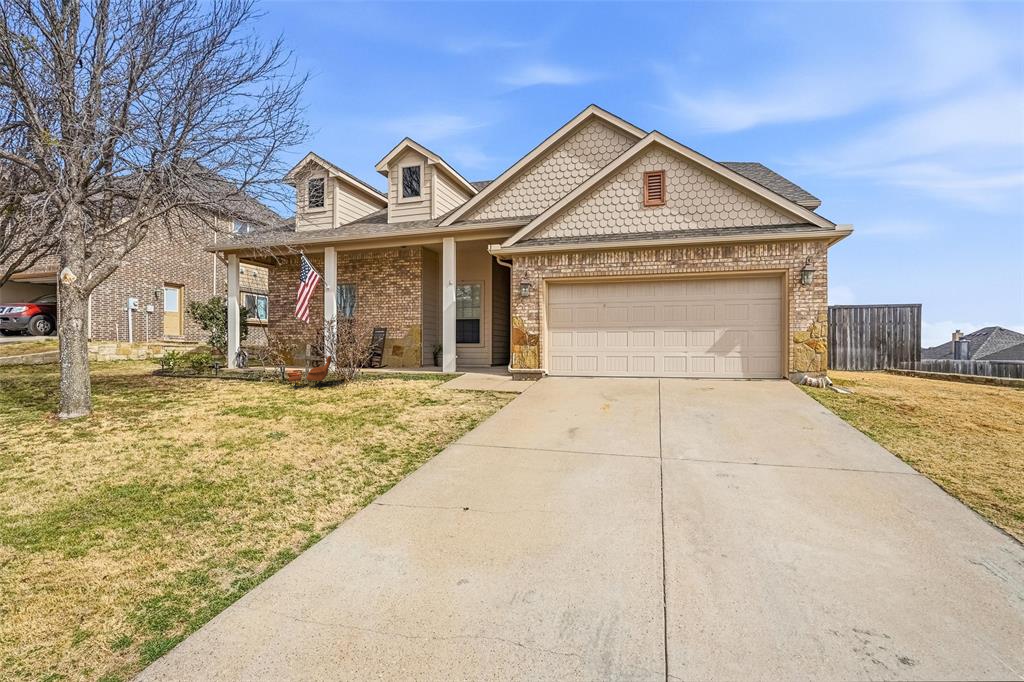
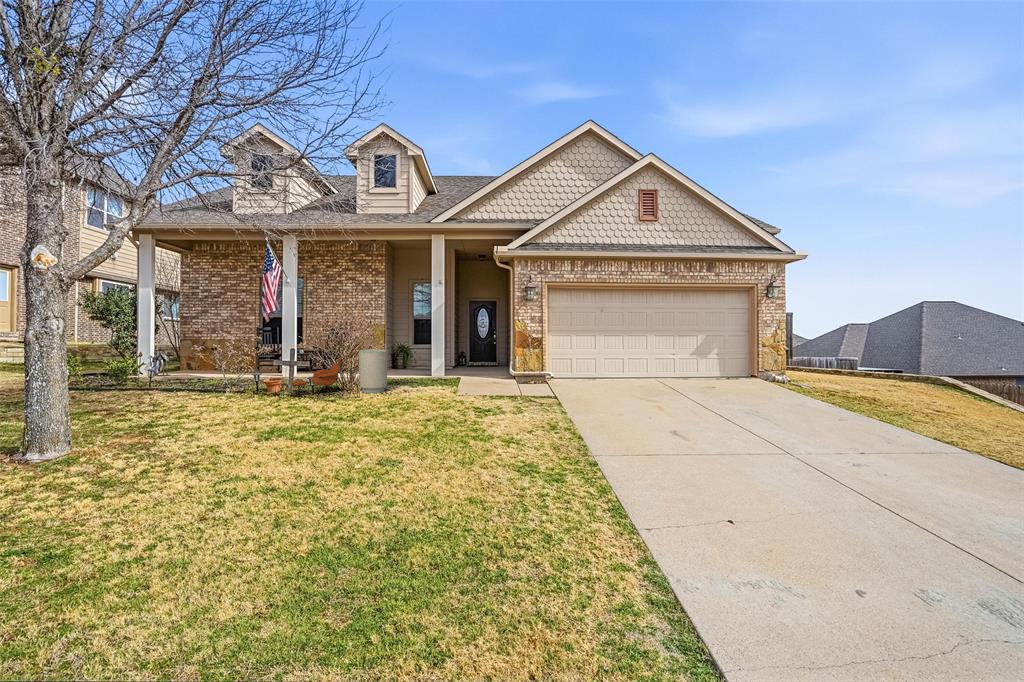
trash can: none [345,348,372,388] -> present [359,349,387,393]

